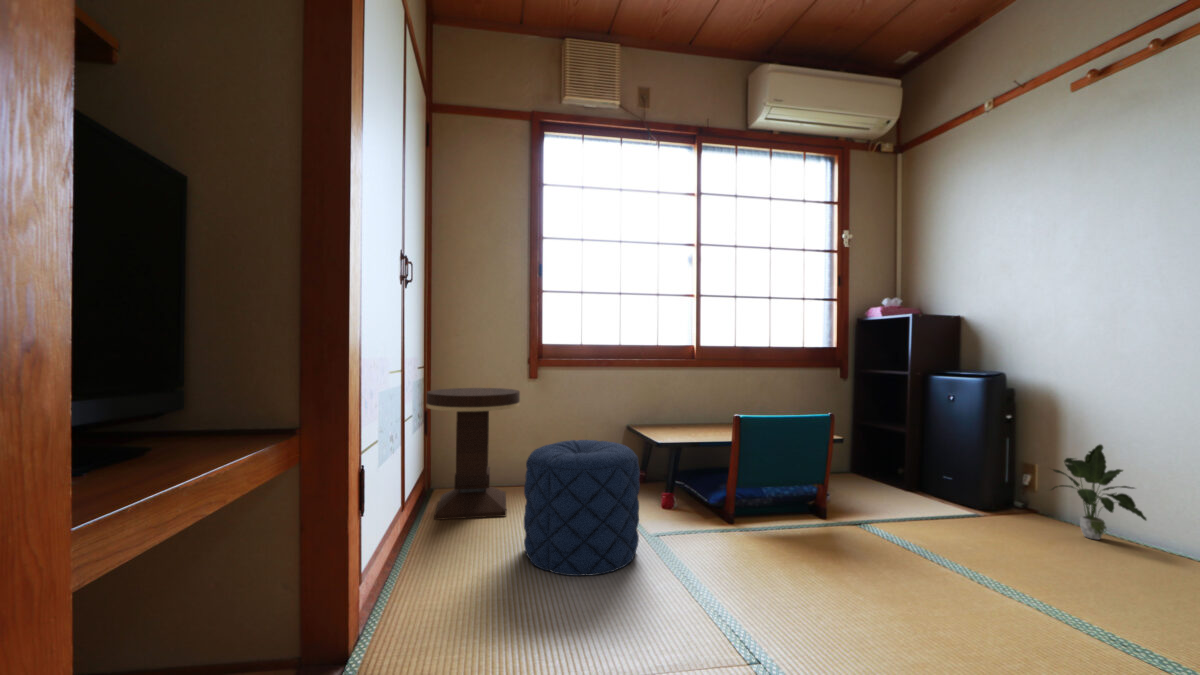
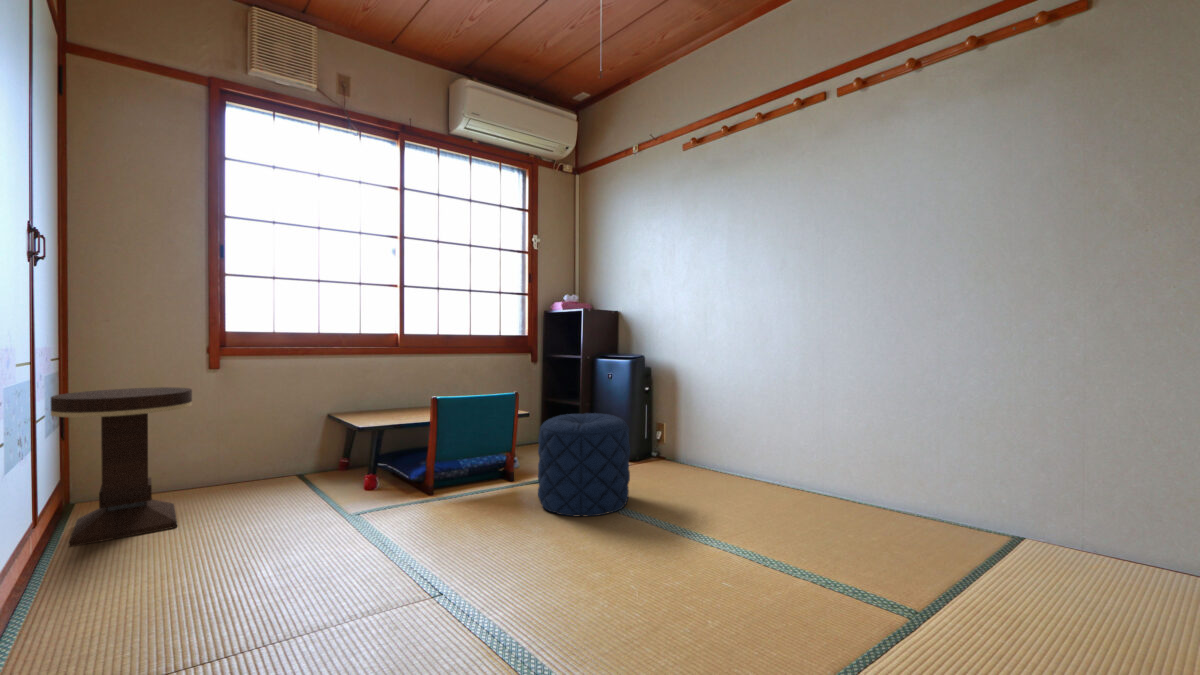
pouf: present [524,440,640,576] -> present [538,413,630,516]
potted plant: present [1052,444,1146,540] -> none [656,400,706,464]

